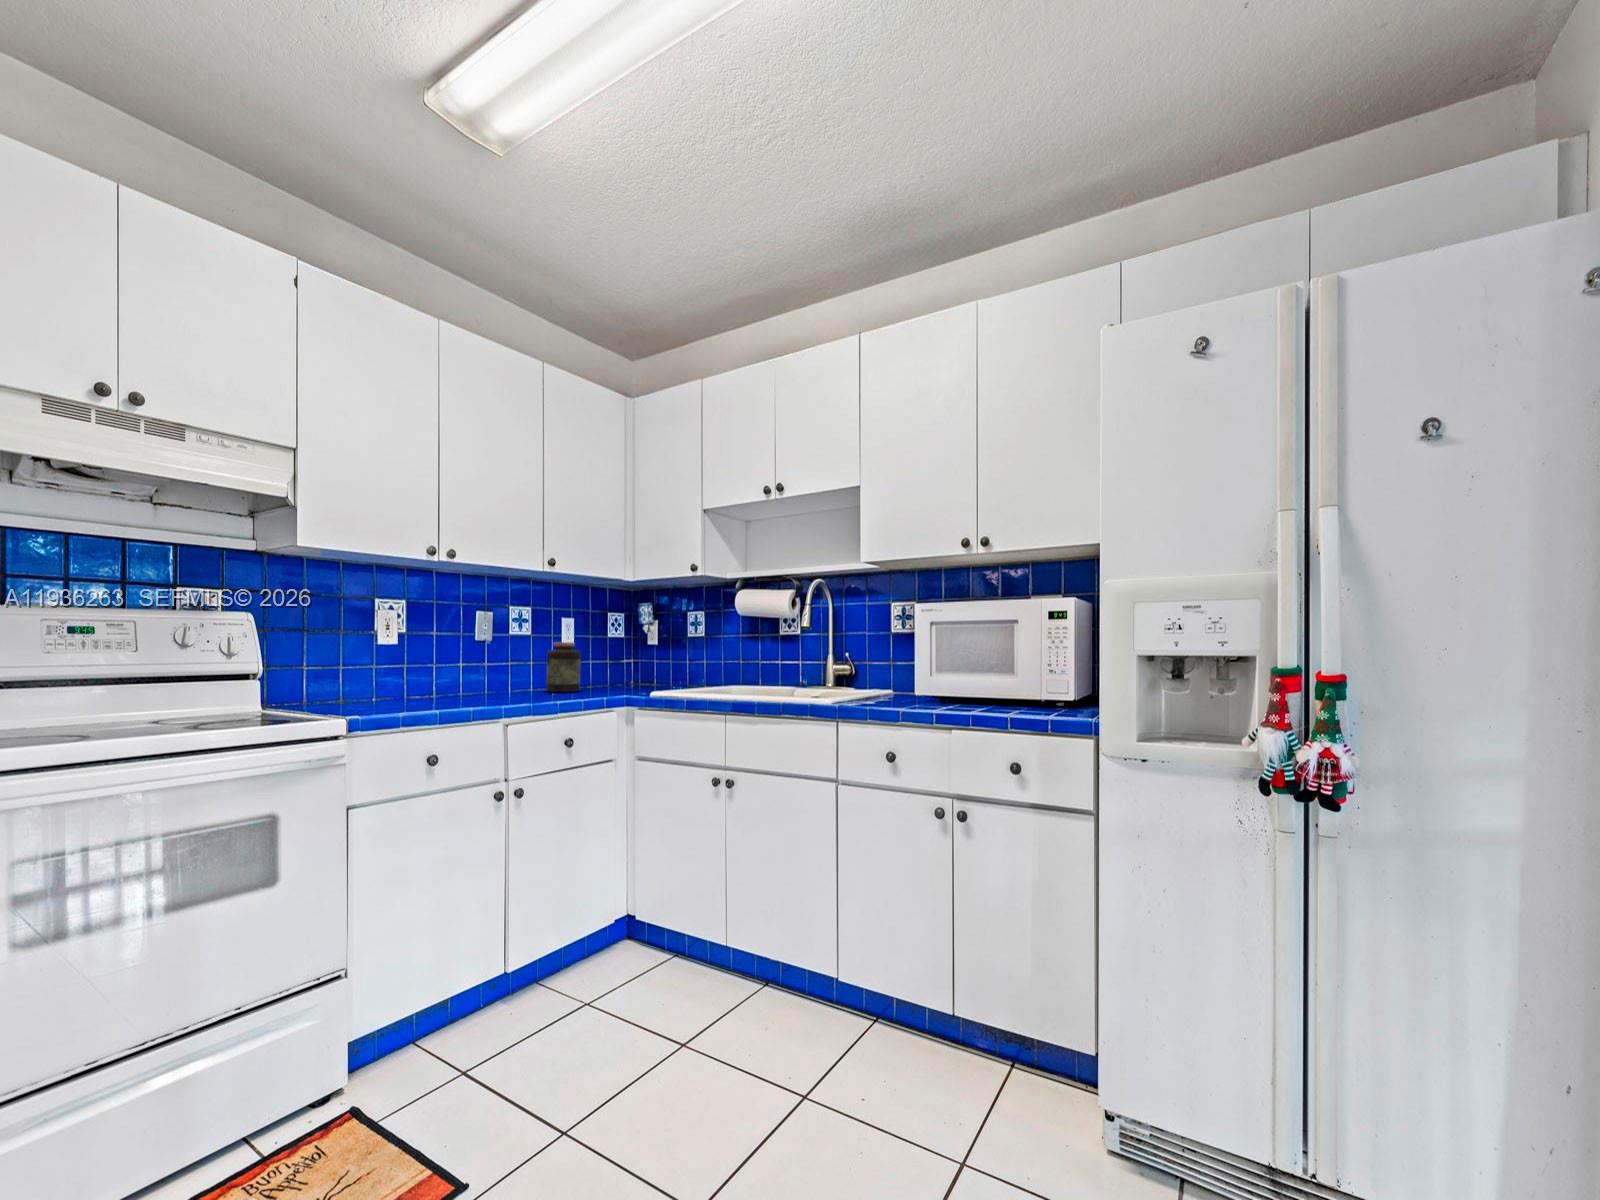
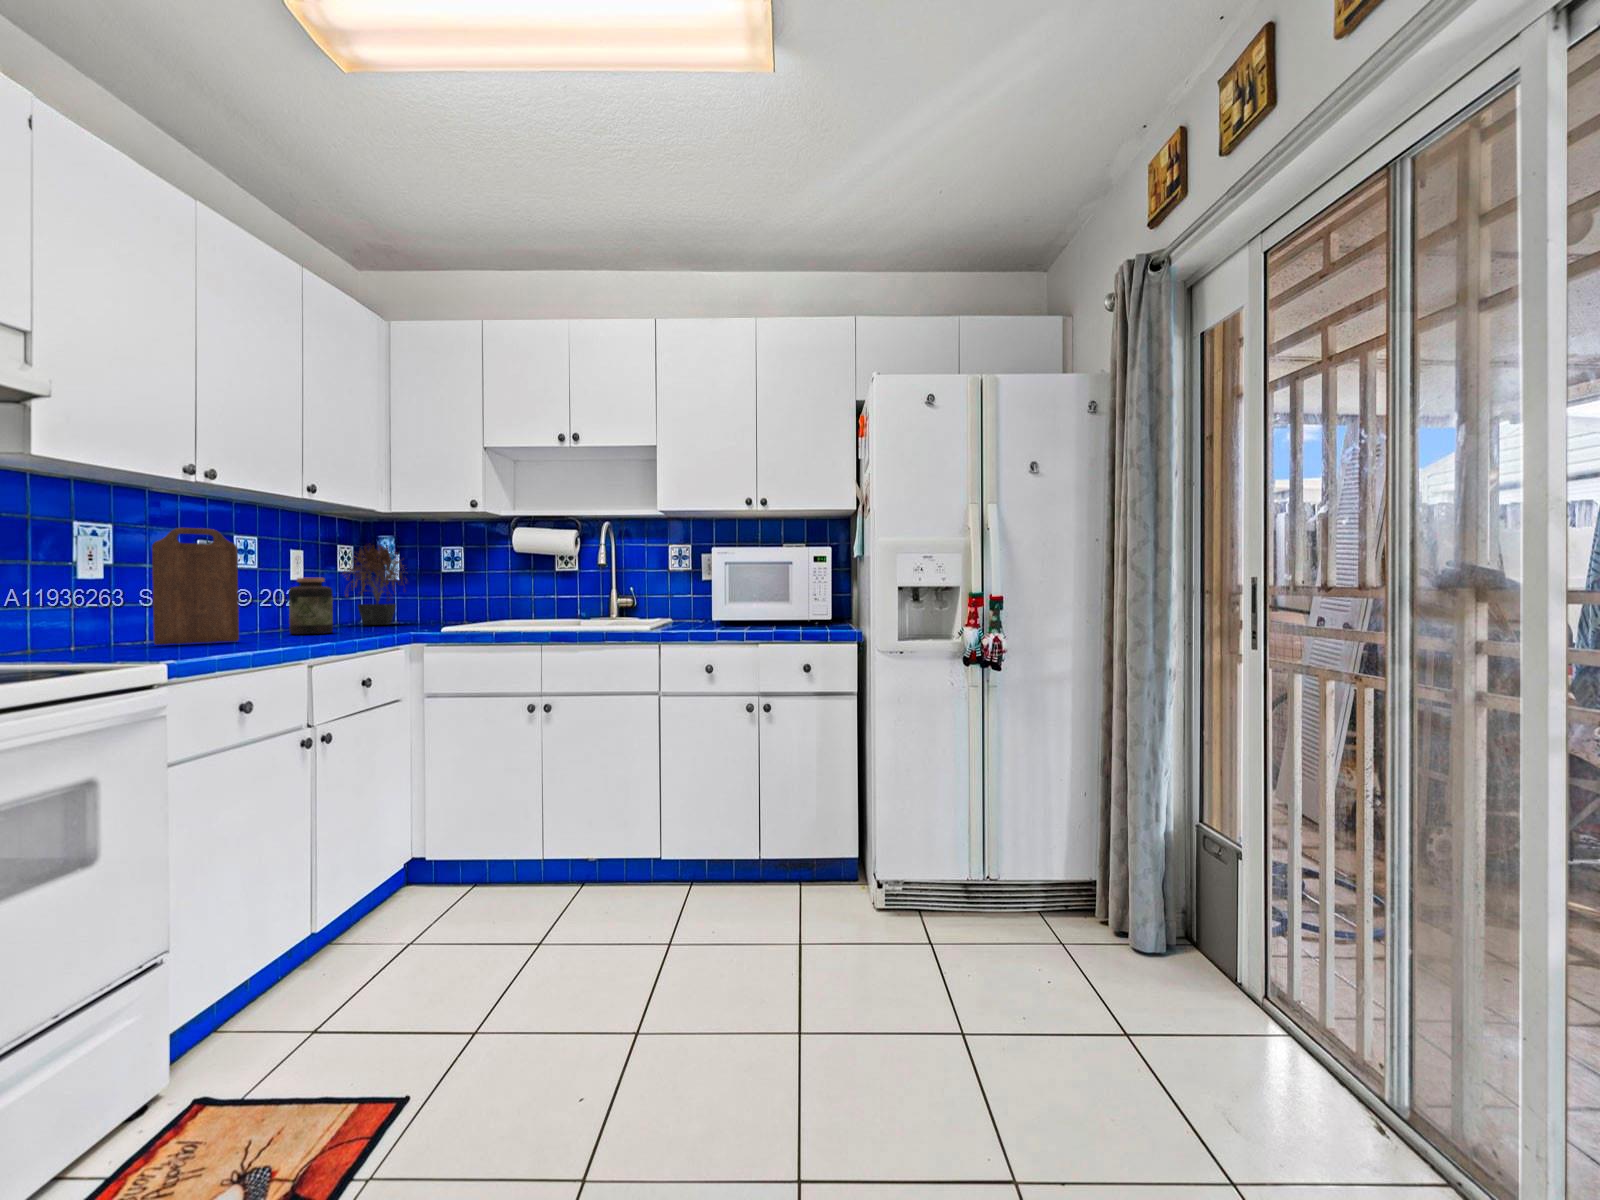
cutting board: none [431,602,493,697] -> present [152,528,239,645]
potted plant: none [611,610,671,685] -> present [344,546,405,625]

